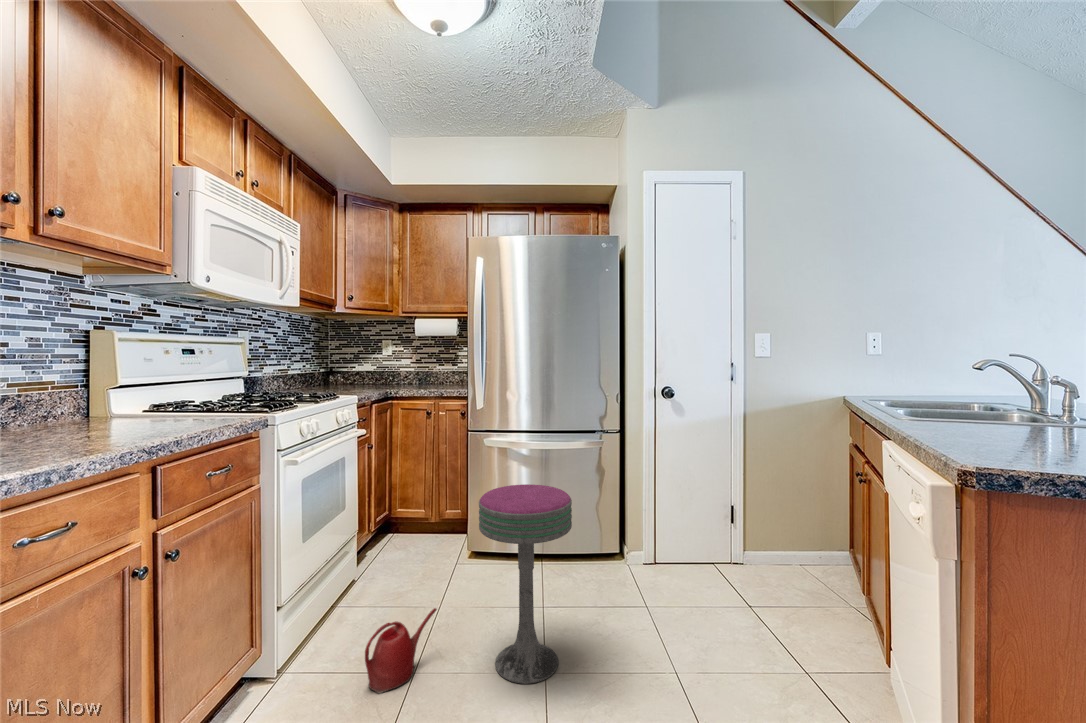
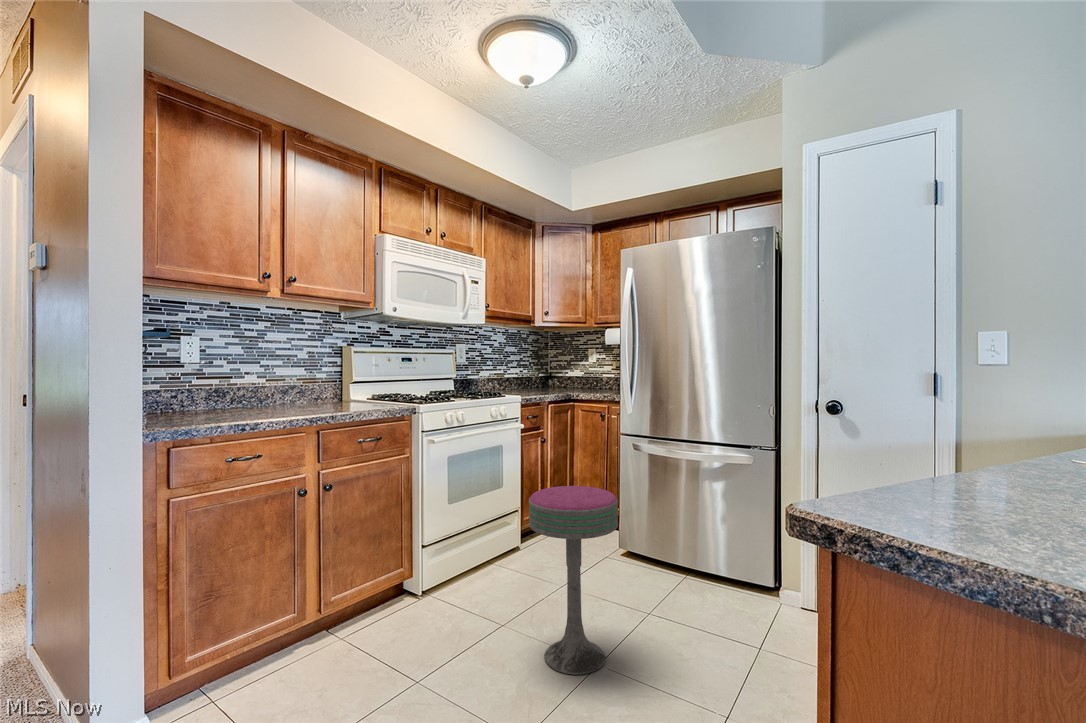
watering can: present [365,608,437,693] -> none [449,580,519,634]

